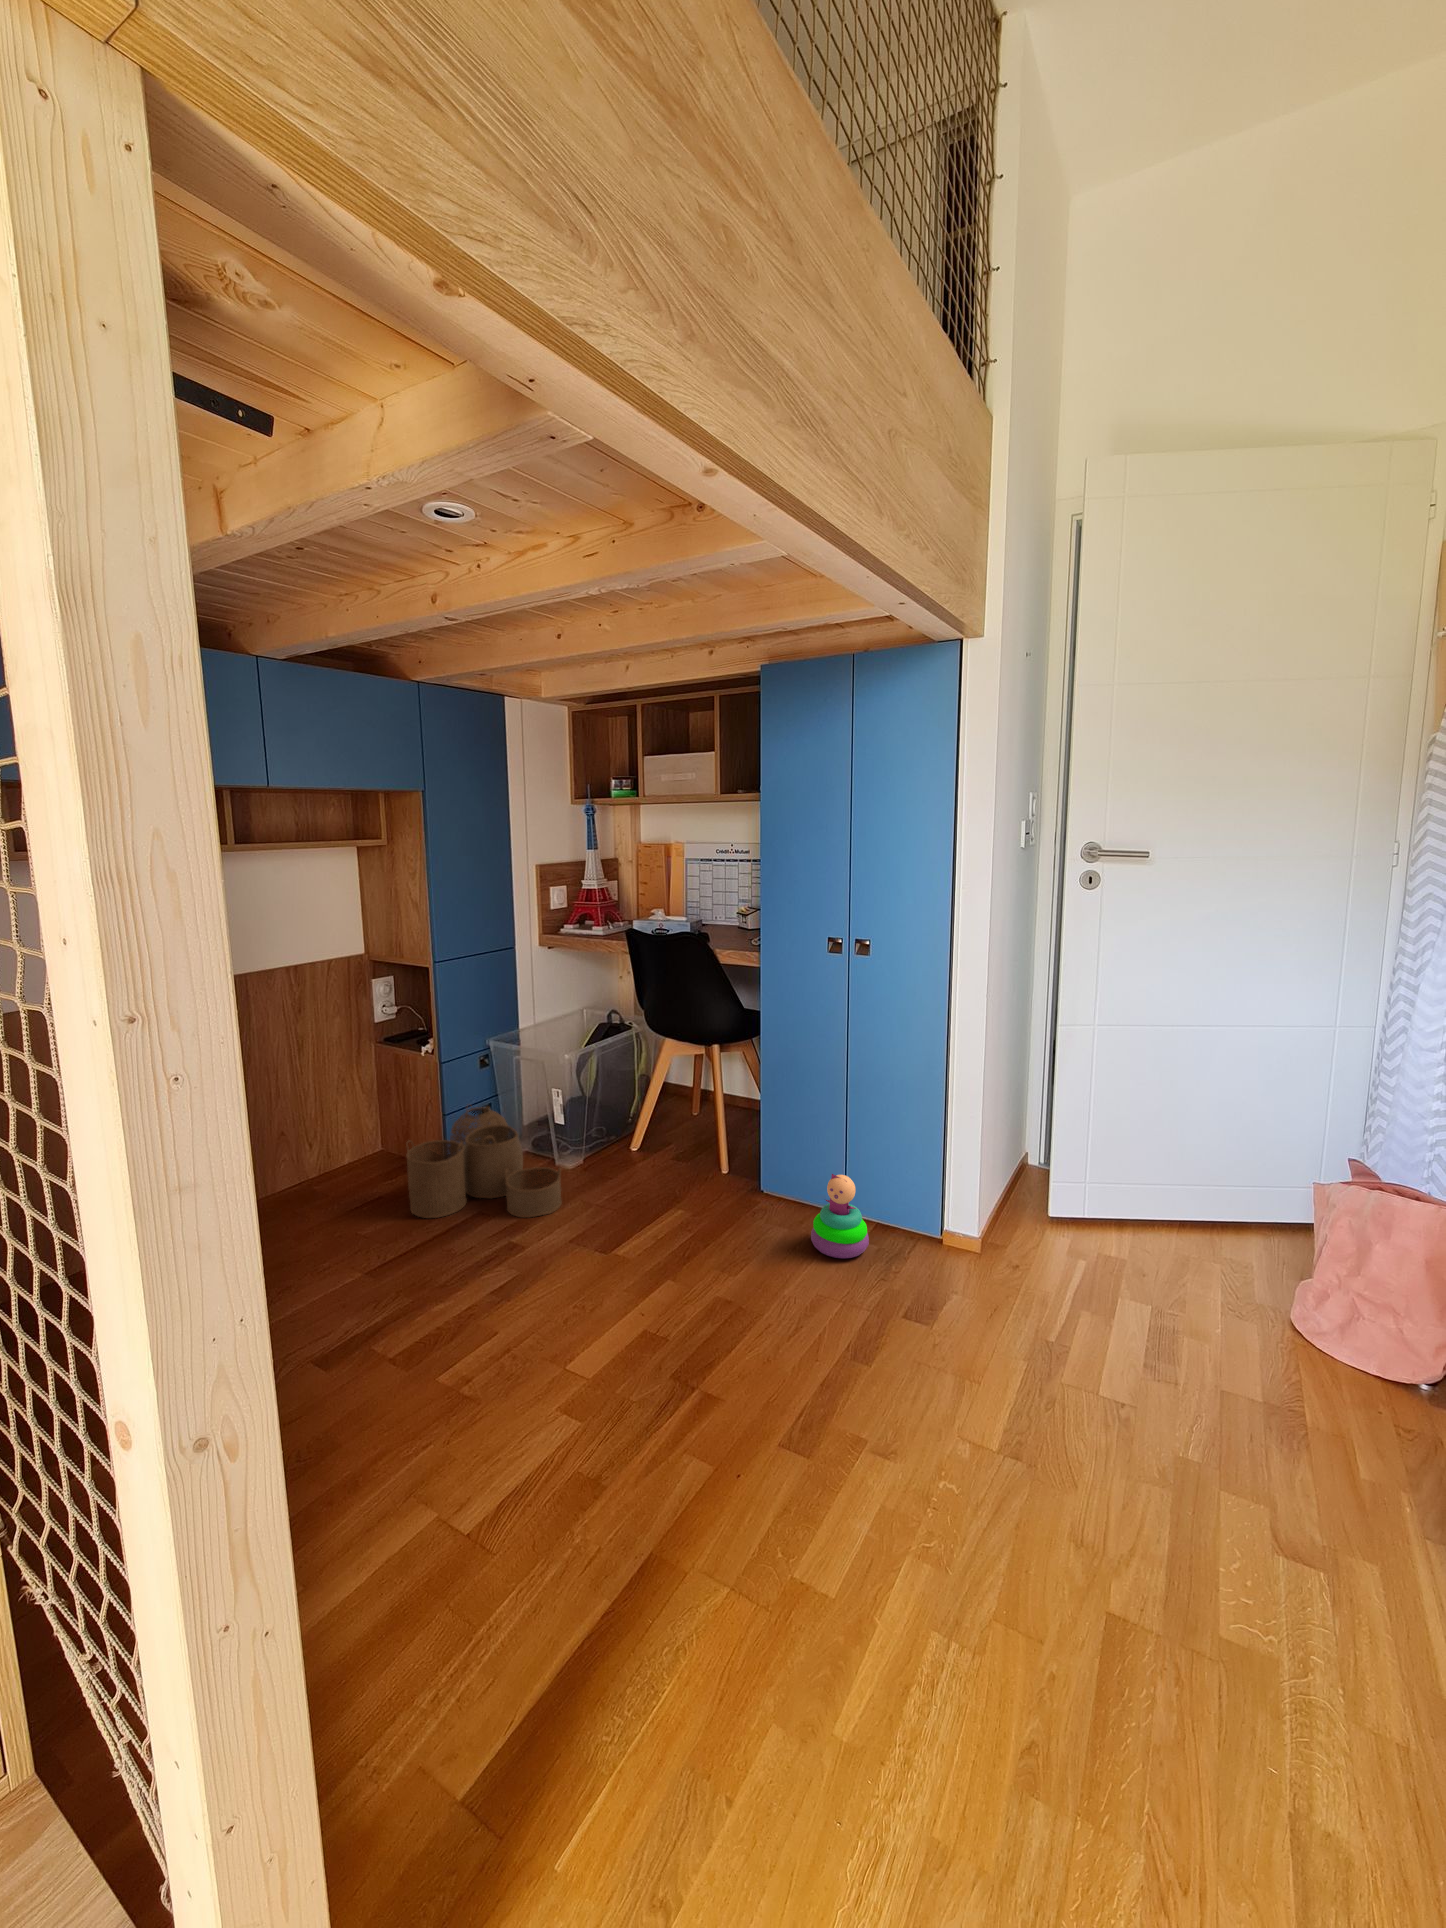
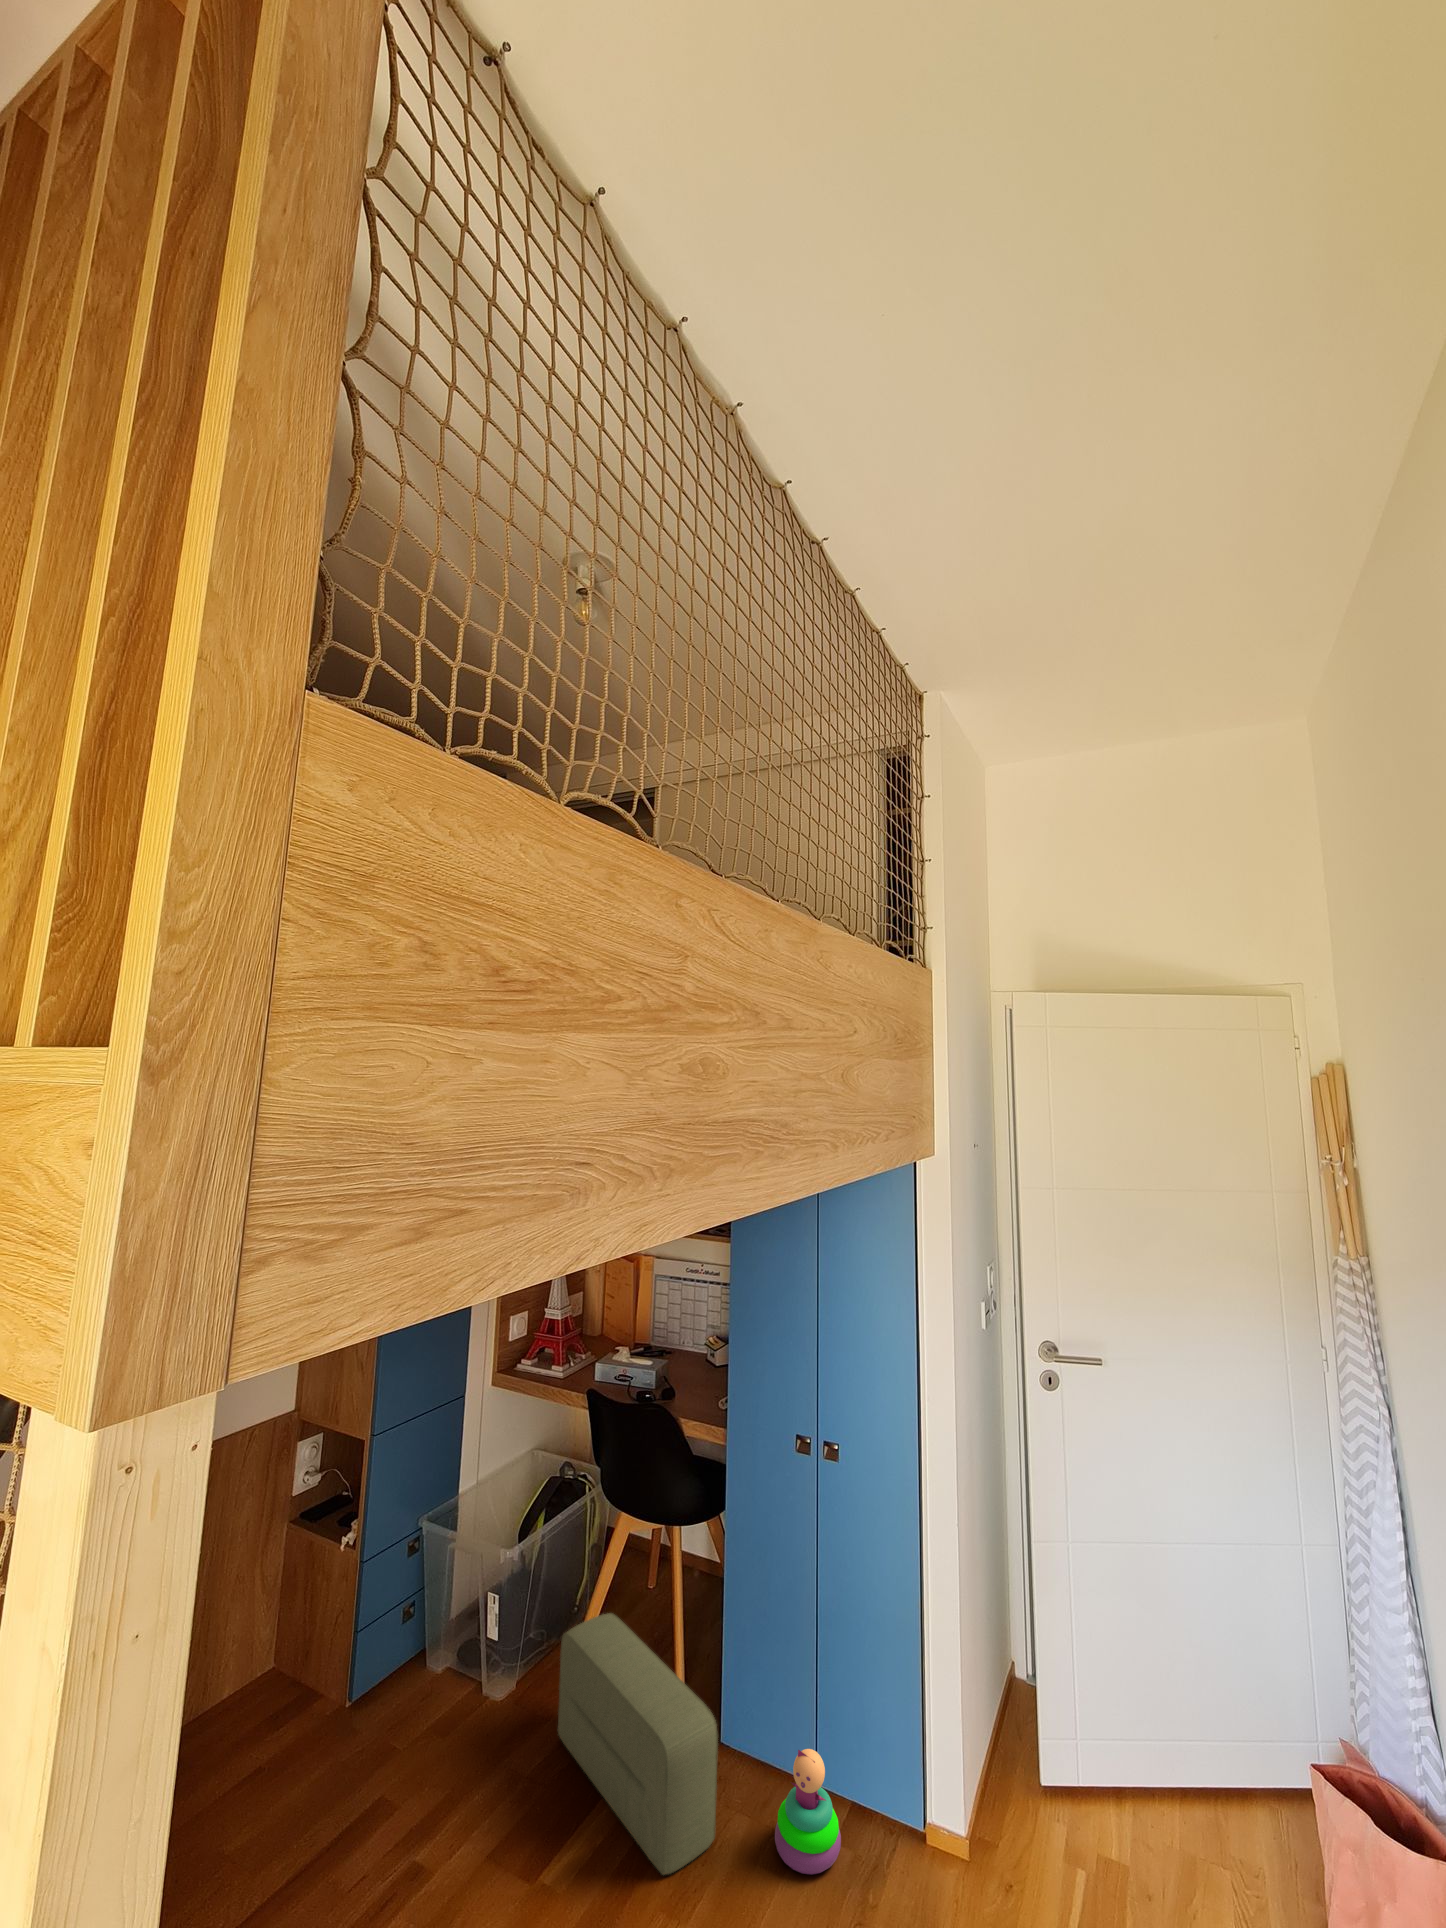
pouf: none [618,1099,760,1256] -> present [558,1613,718,1875]
woven basket: present [406,1107,562,1218] -> none [299,1611,489,1809]

